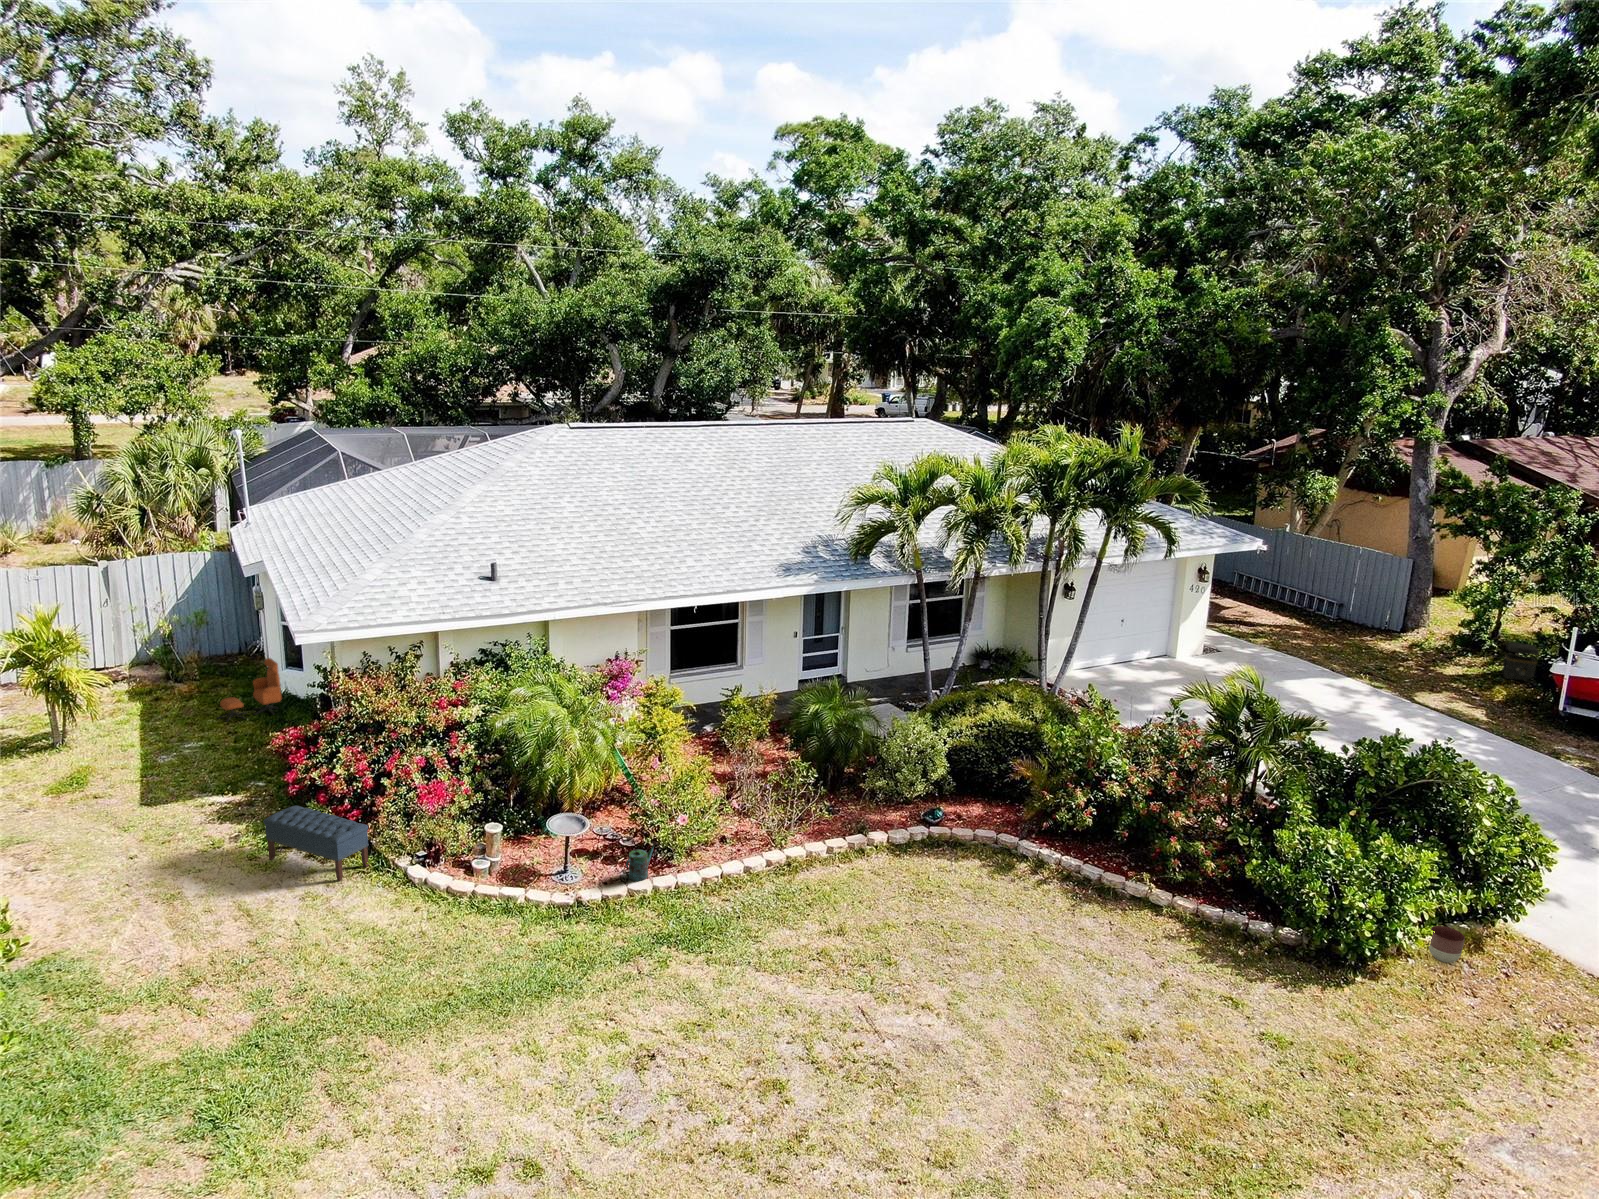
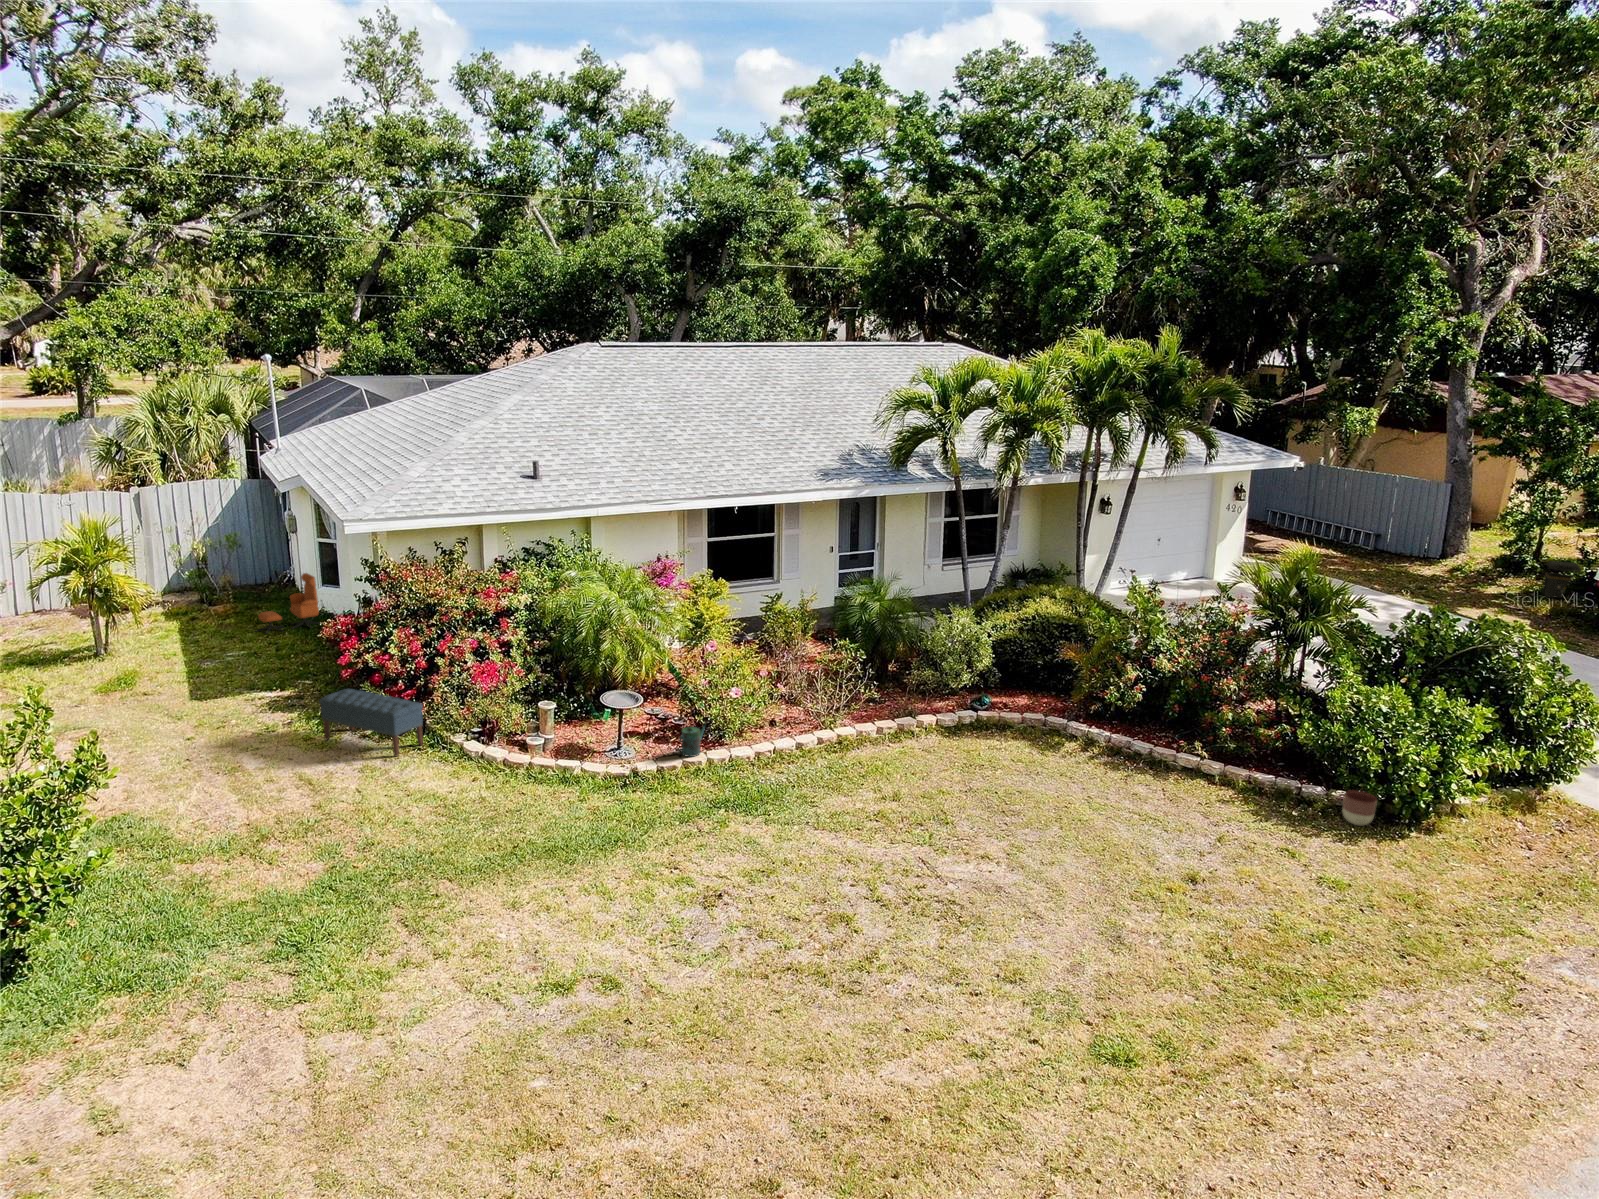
planter: present [1429,926,1465,962] -> present [1342,790,1377,825]

